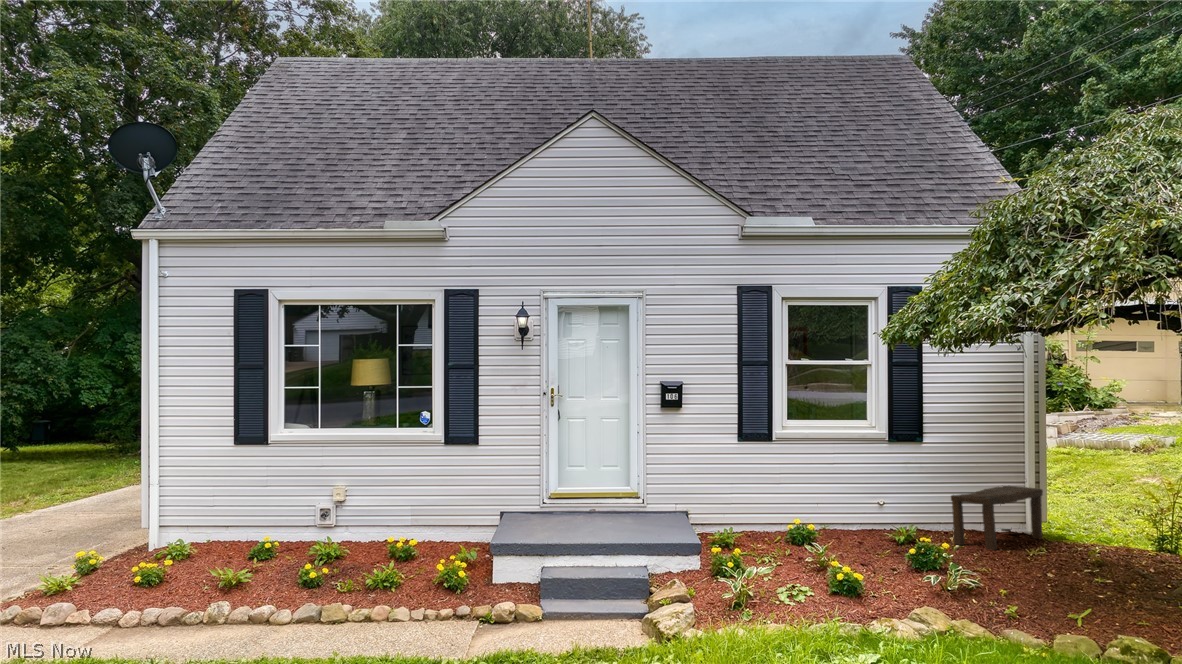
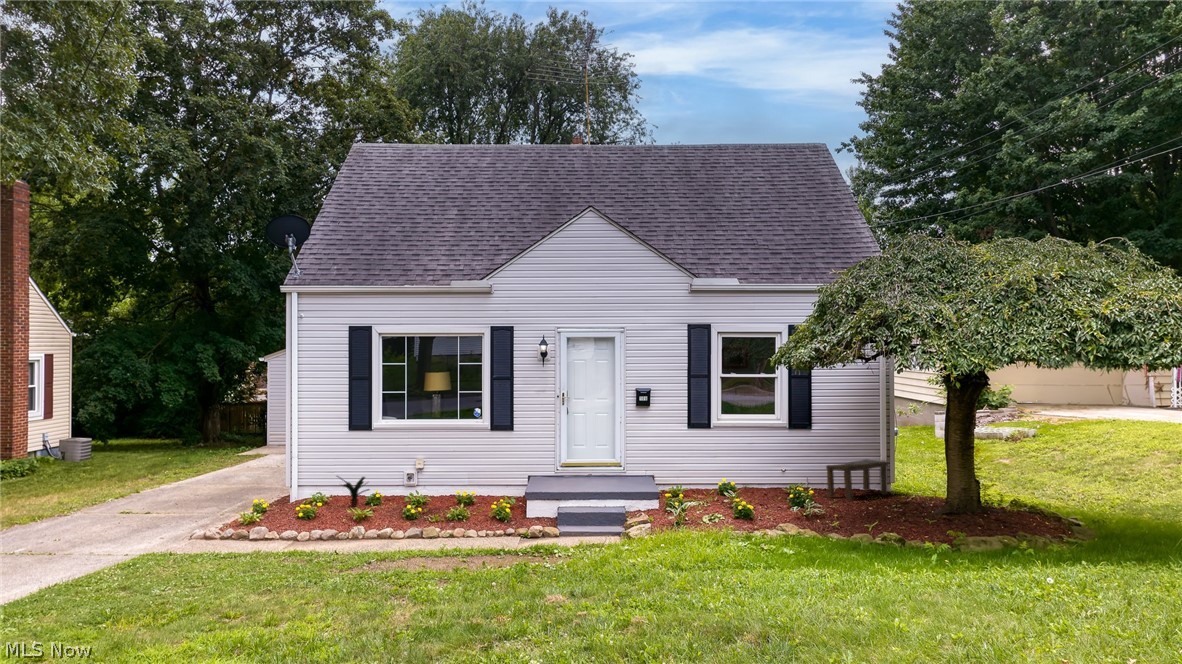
potted plant: none [212,512,265,559] -> present [339,477,369,507]

